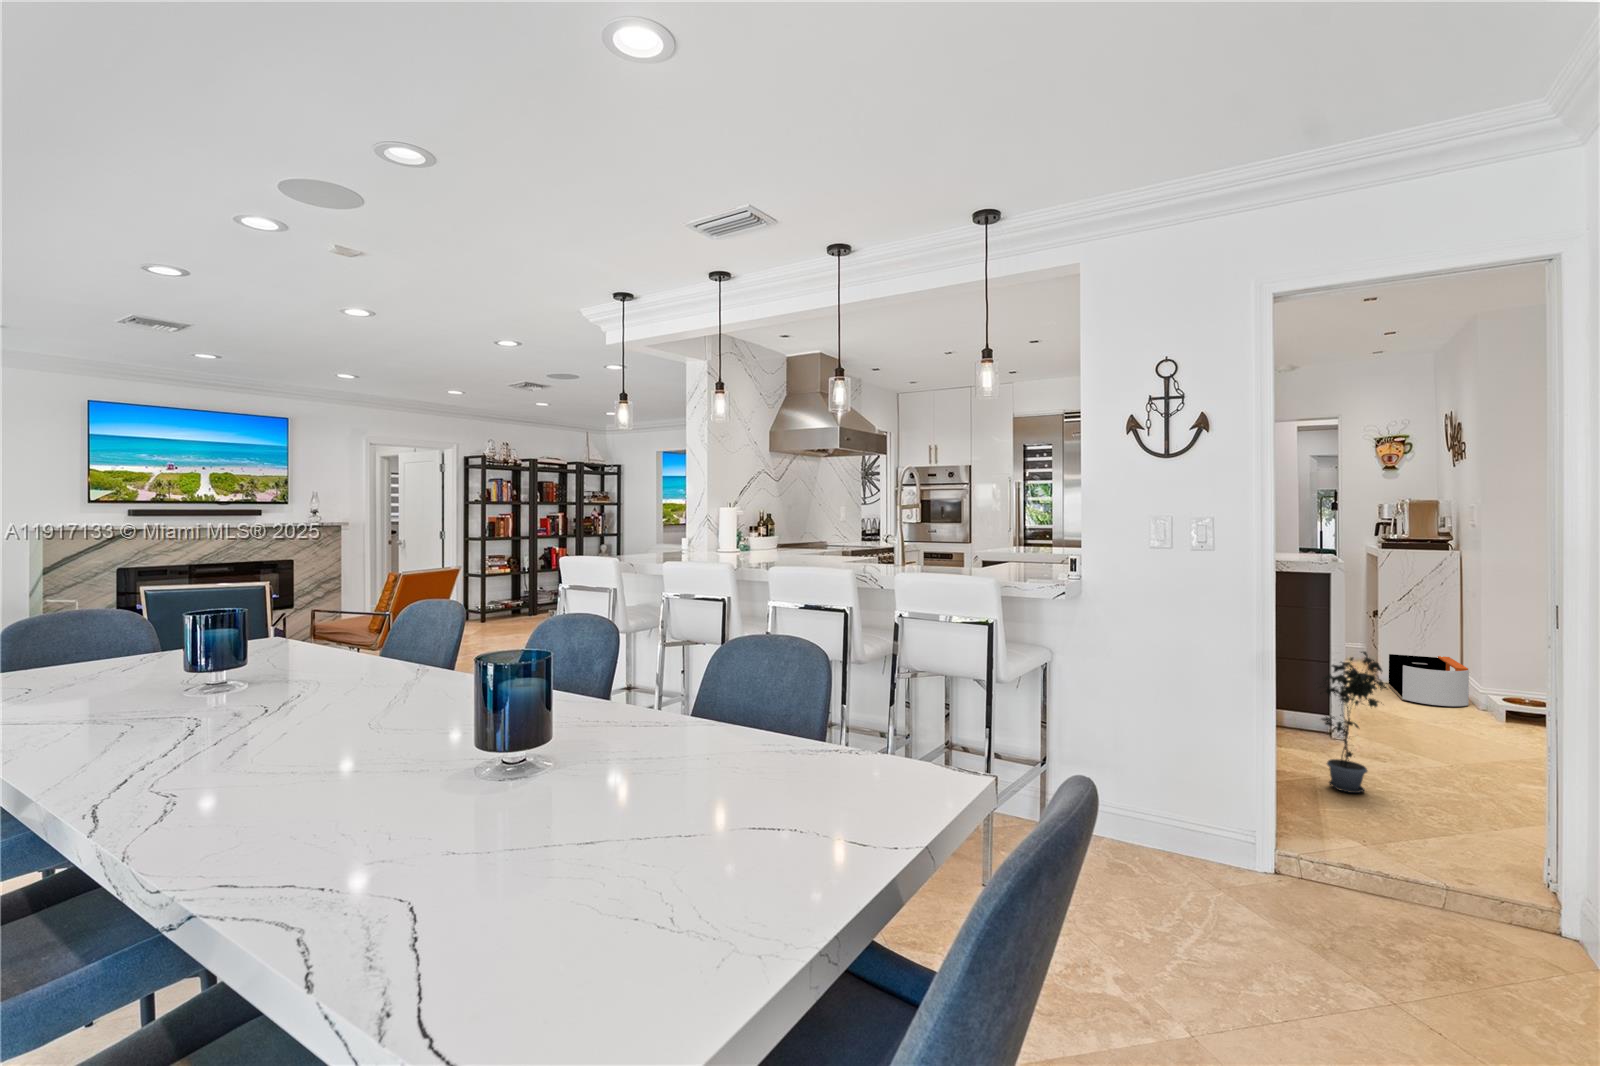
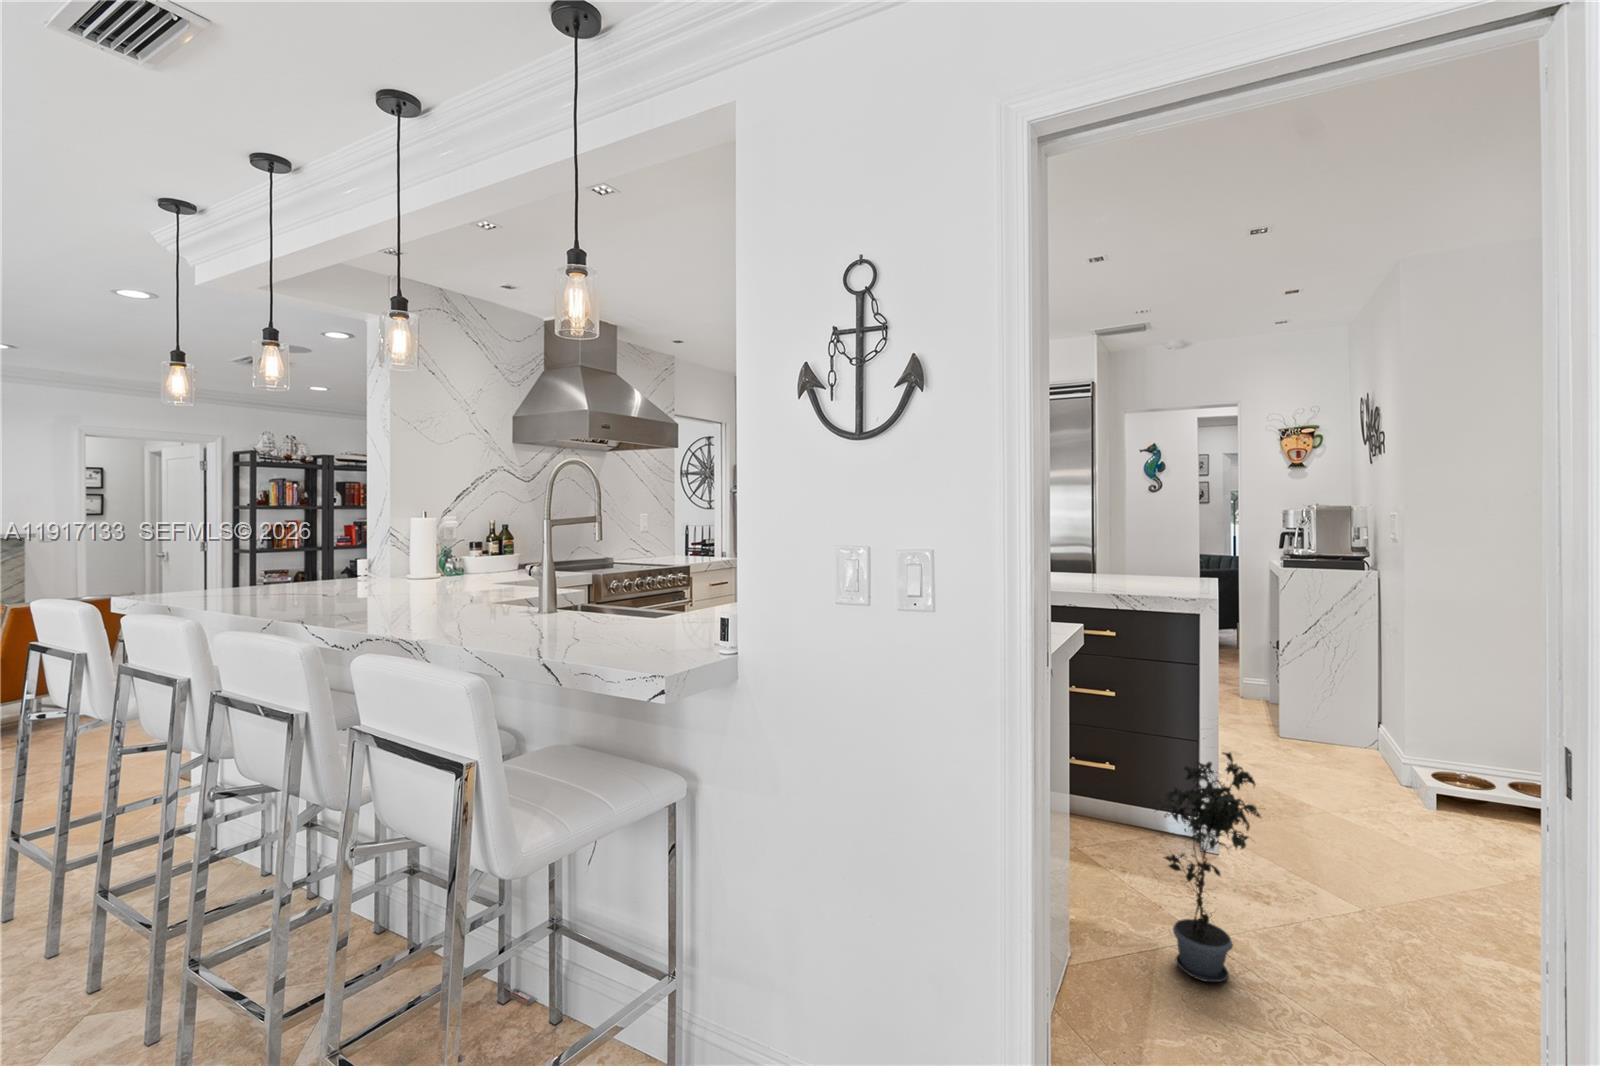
storage bin: present [1389,654,1469,706] -> none [1292,702,1389,779]

